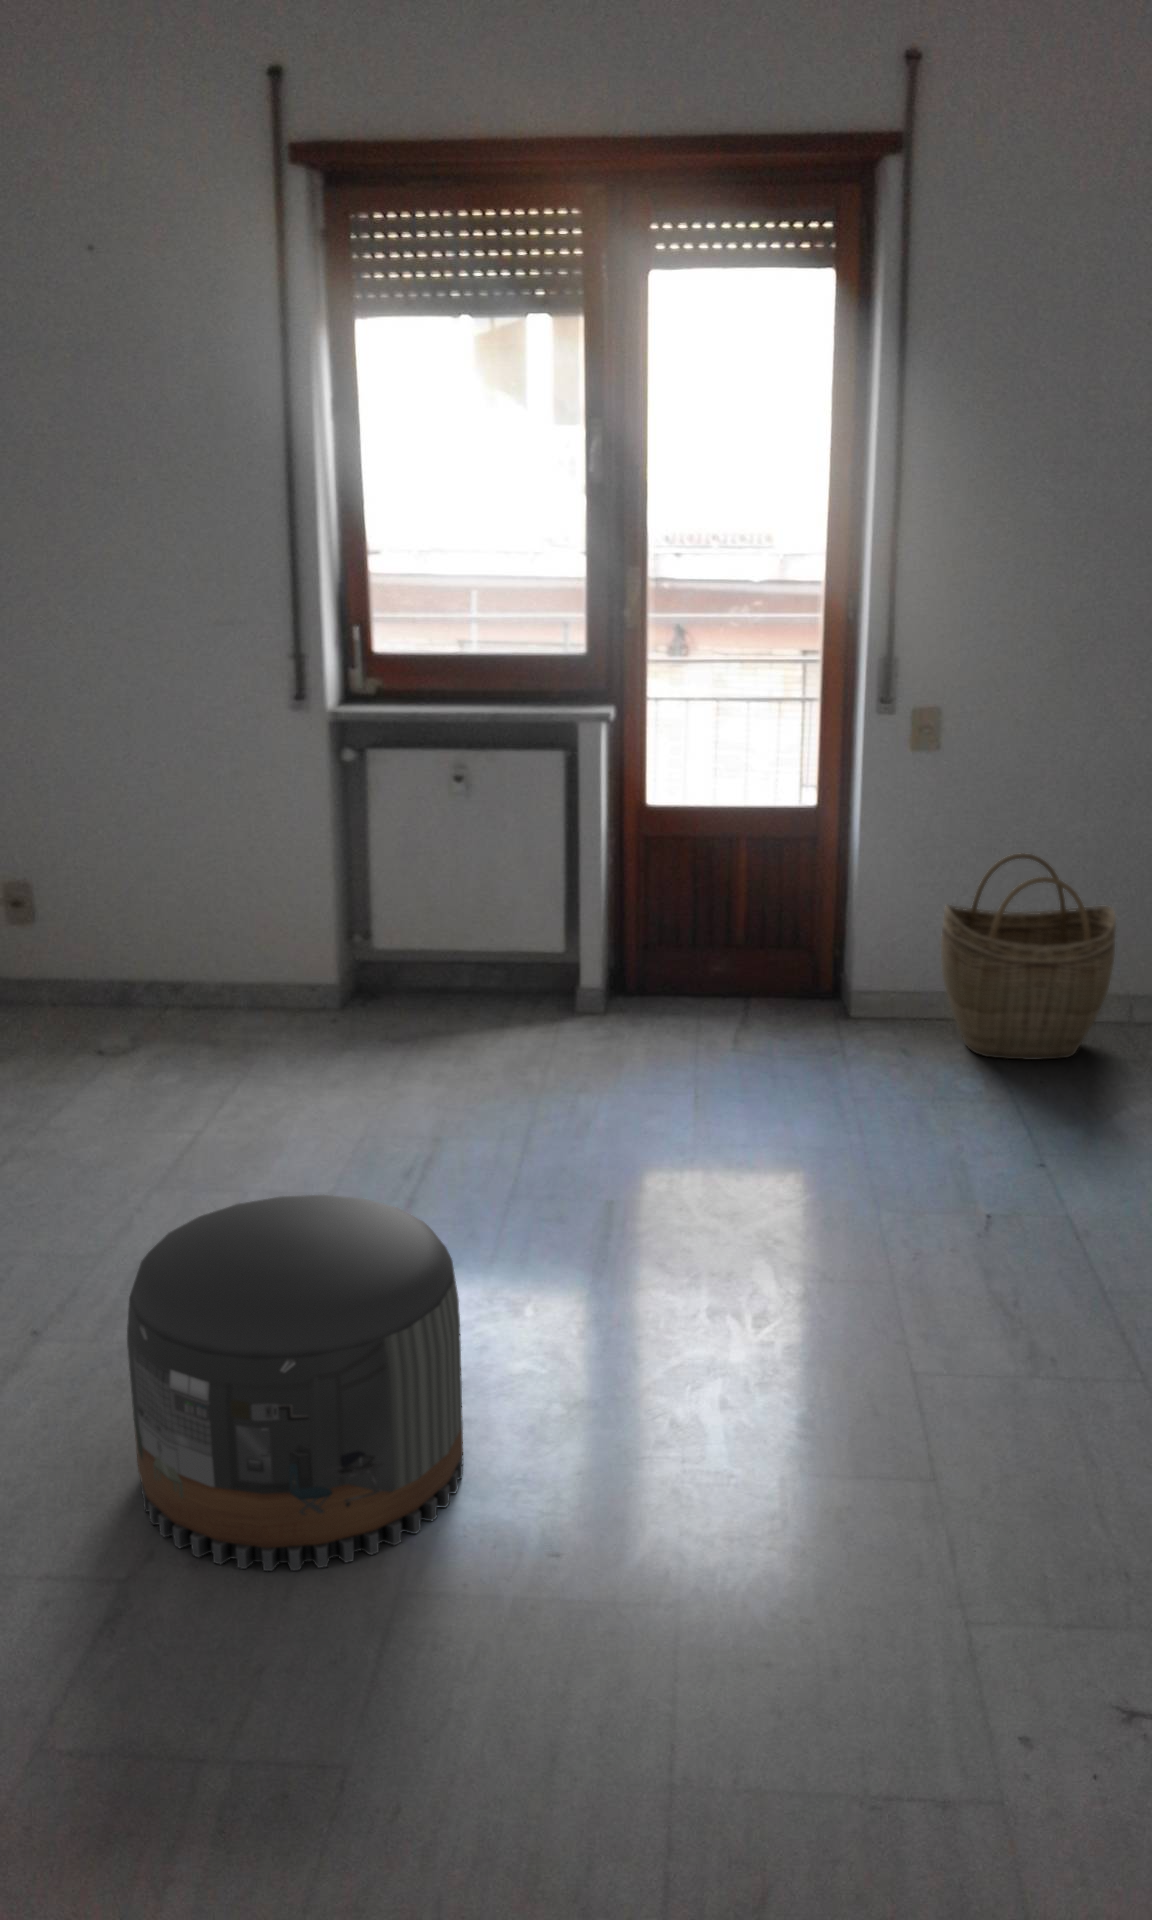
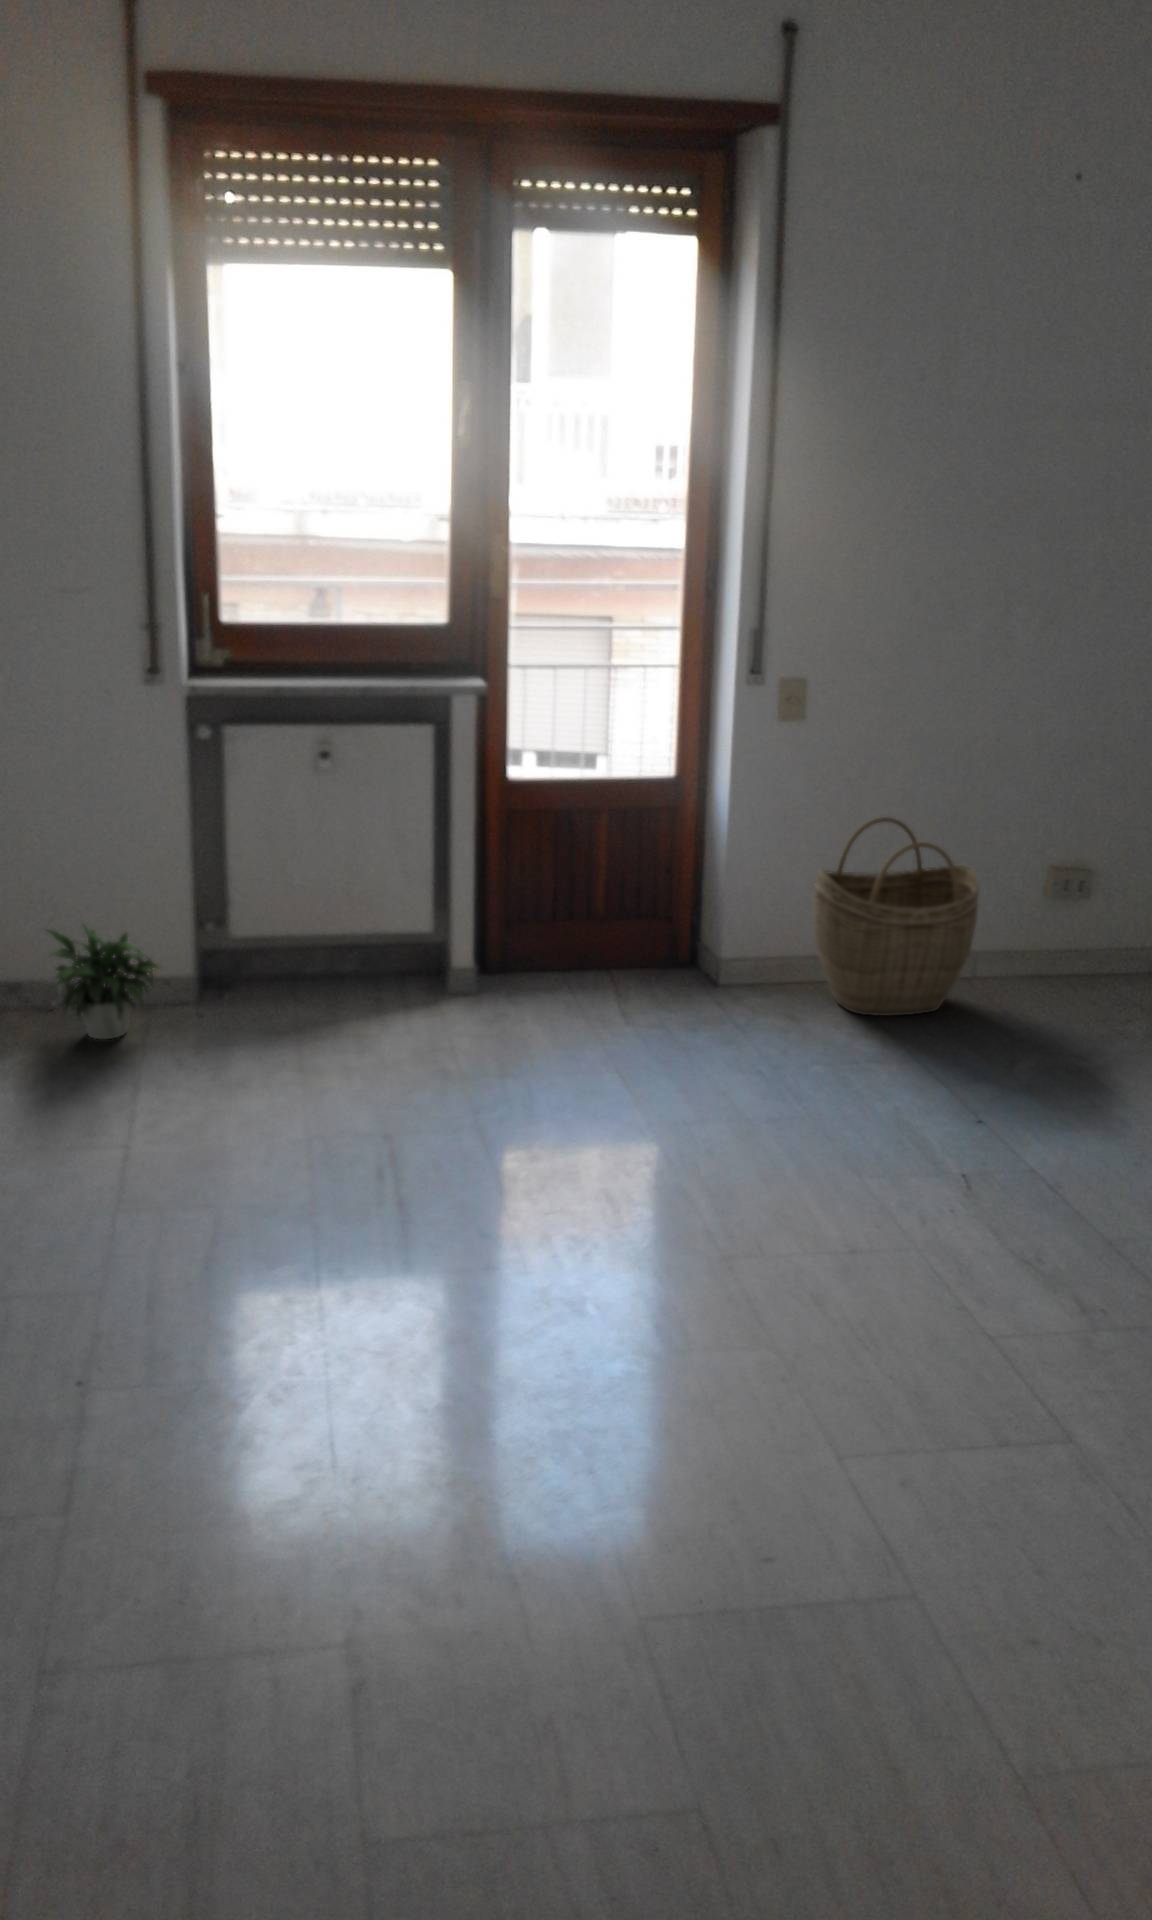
potted plant: none [188,925,290,1037] -> present [47,925,158,1039]
pouf: present [127,1195,463,1571] -> none [235,1242,585,1658]

